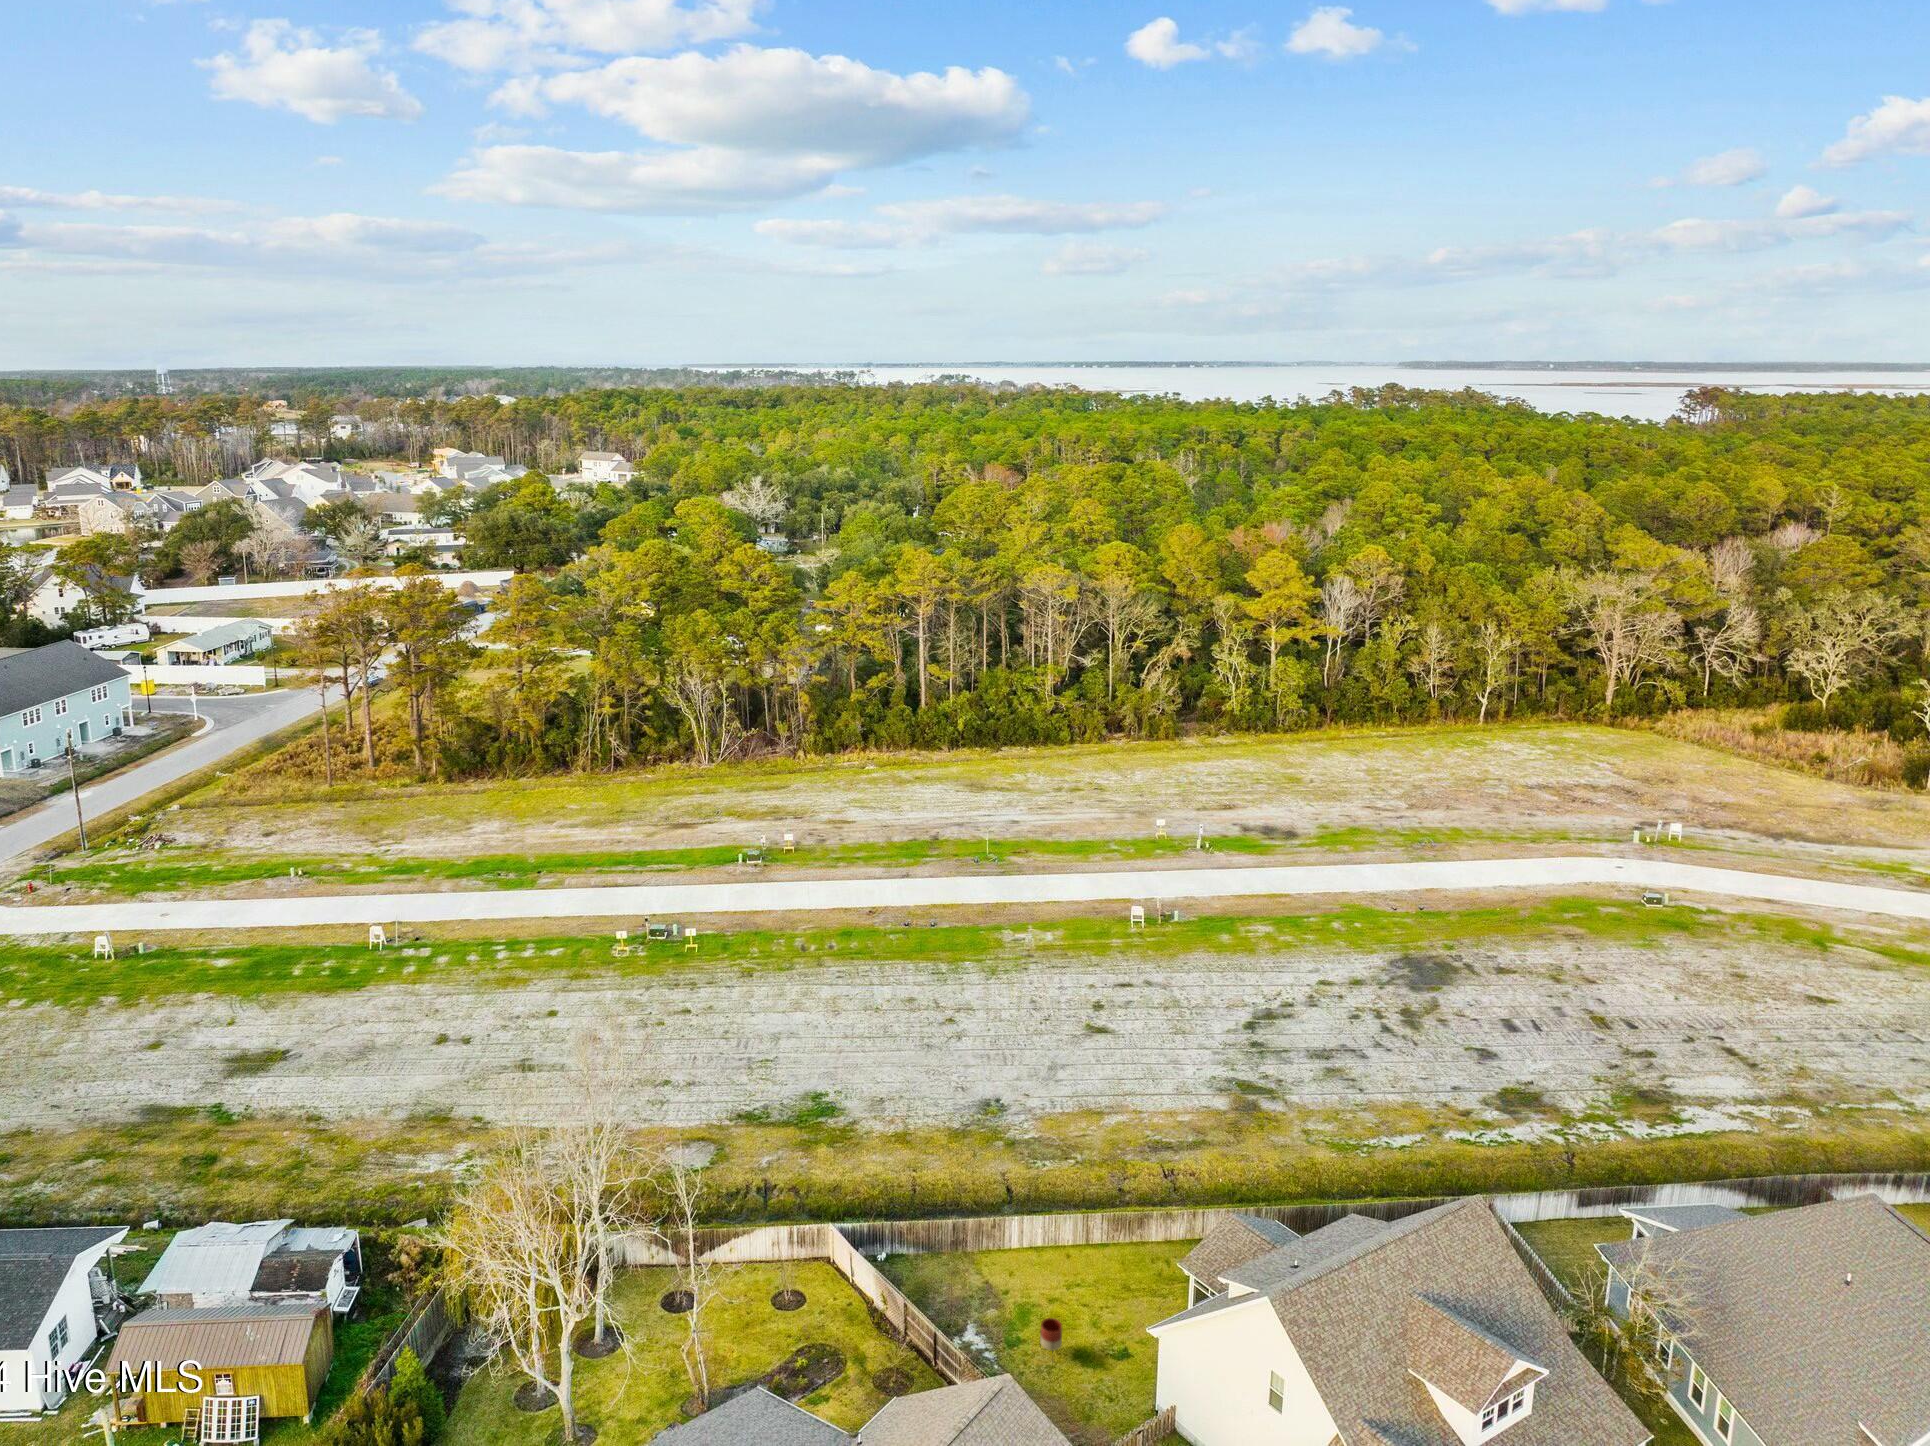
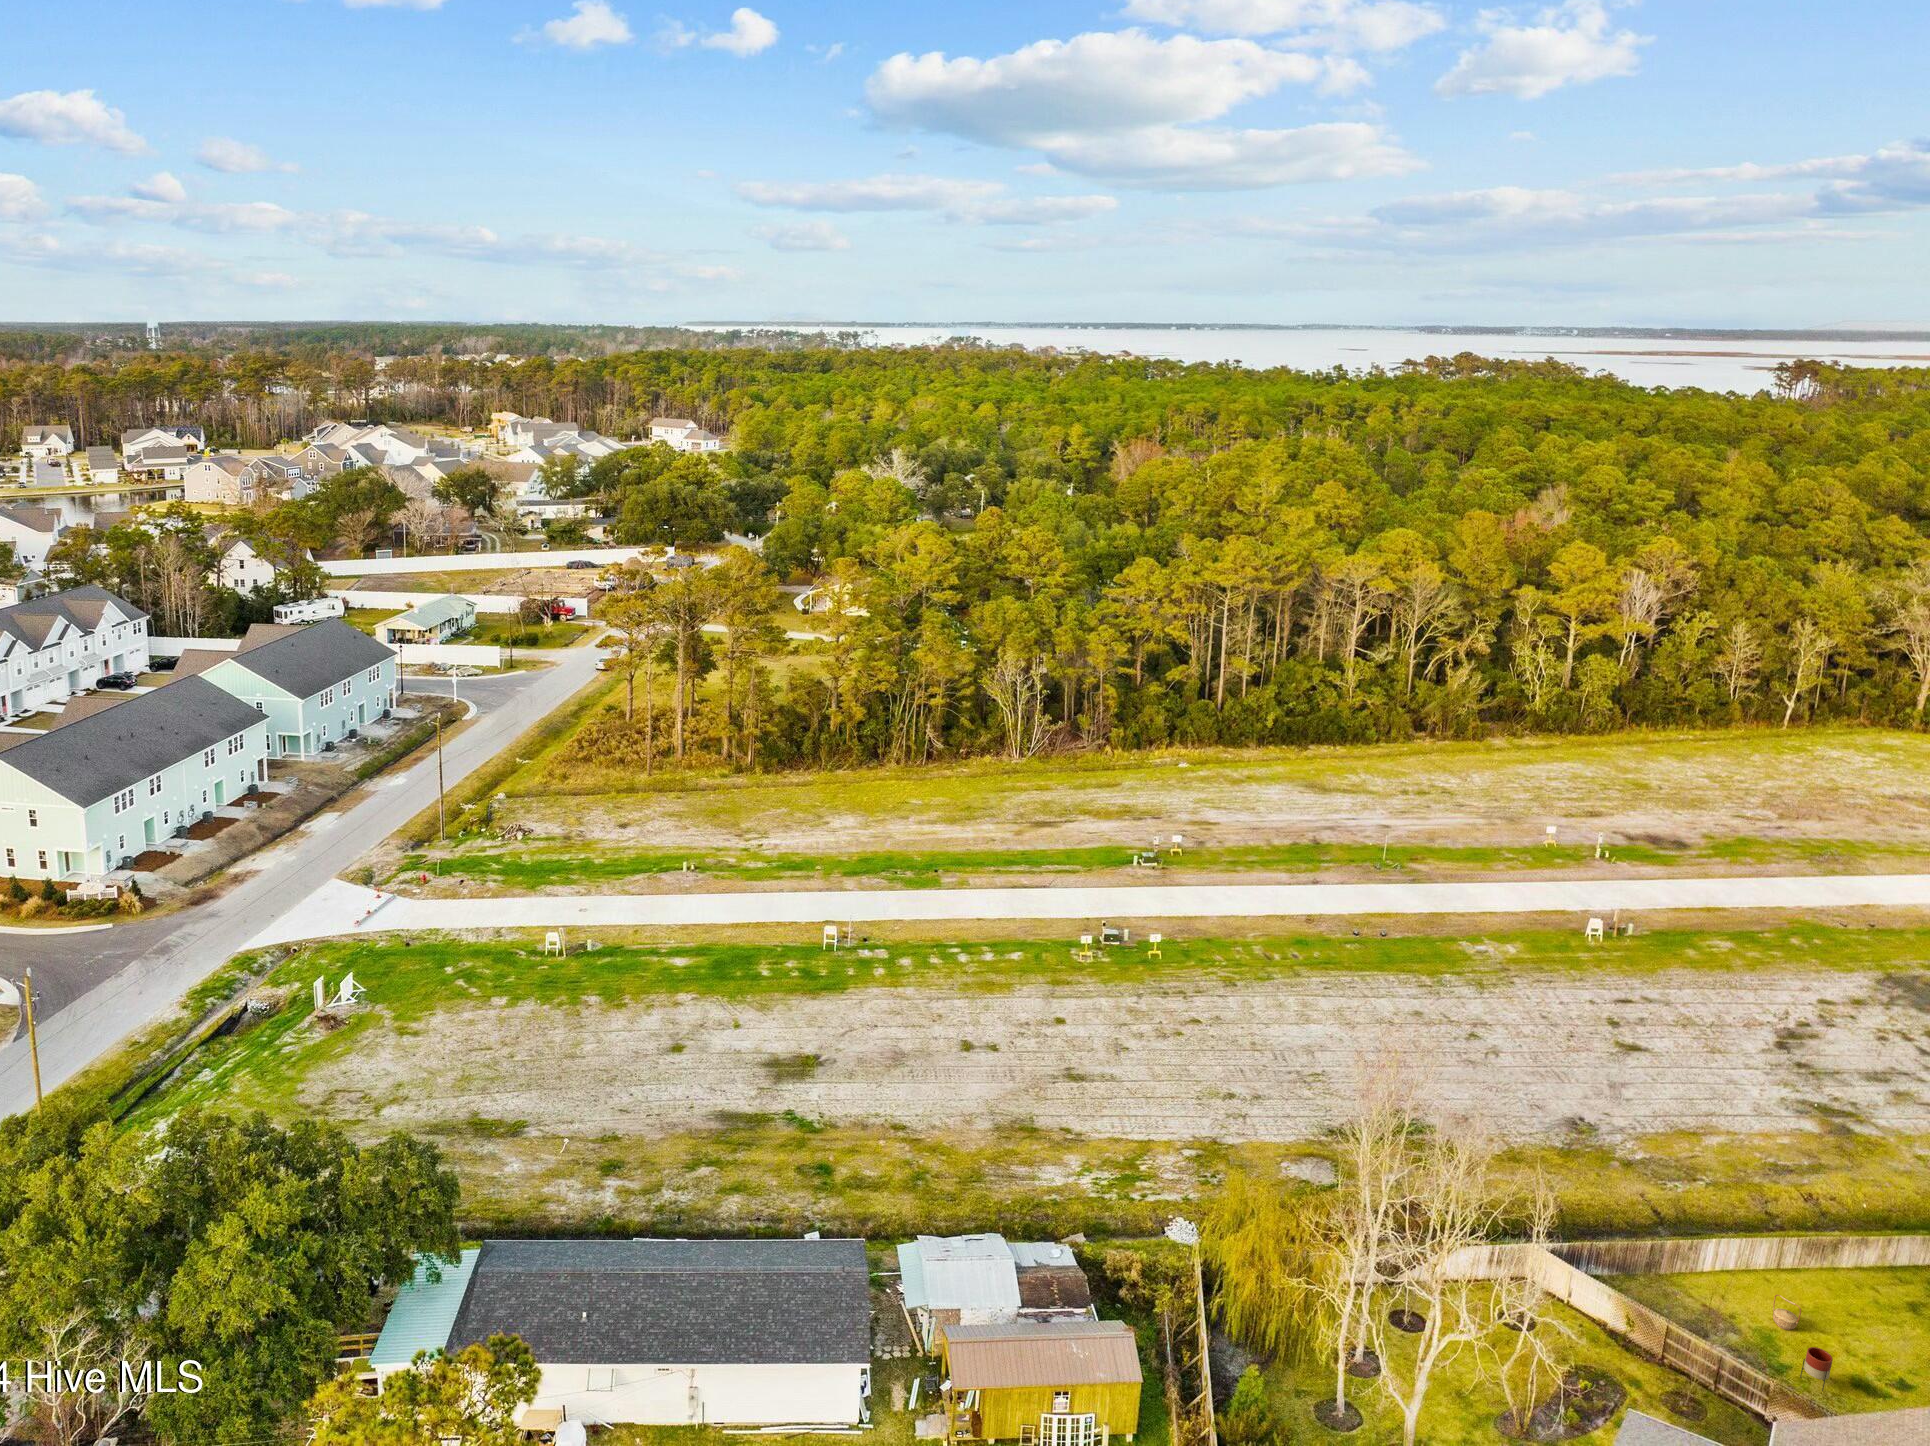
basket: none [1051,1266,1072,1302] -> present [1773,1295,1801,1330]

